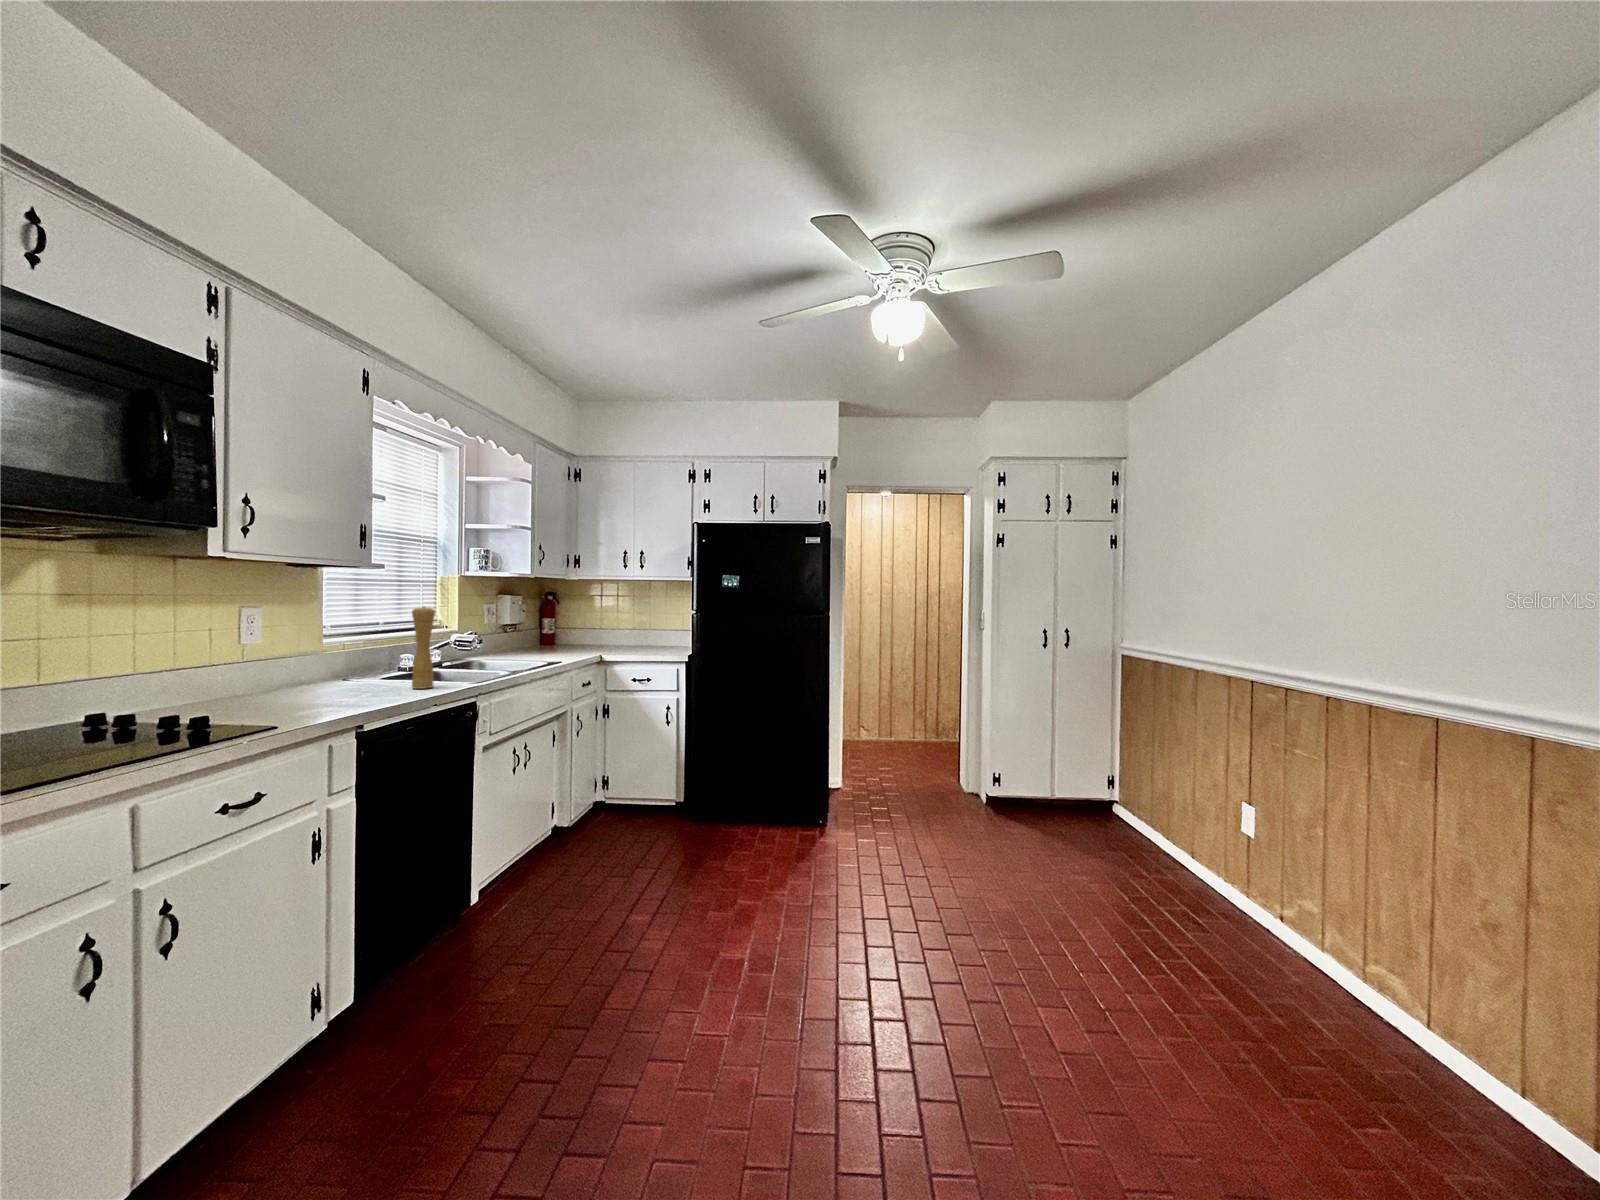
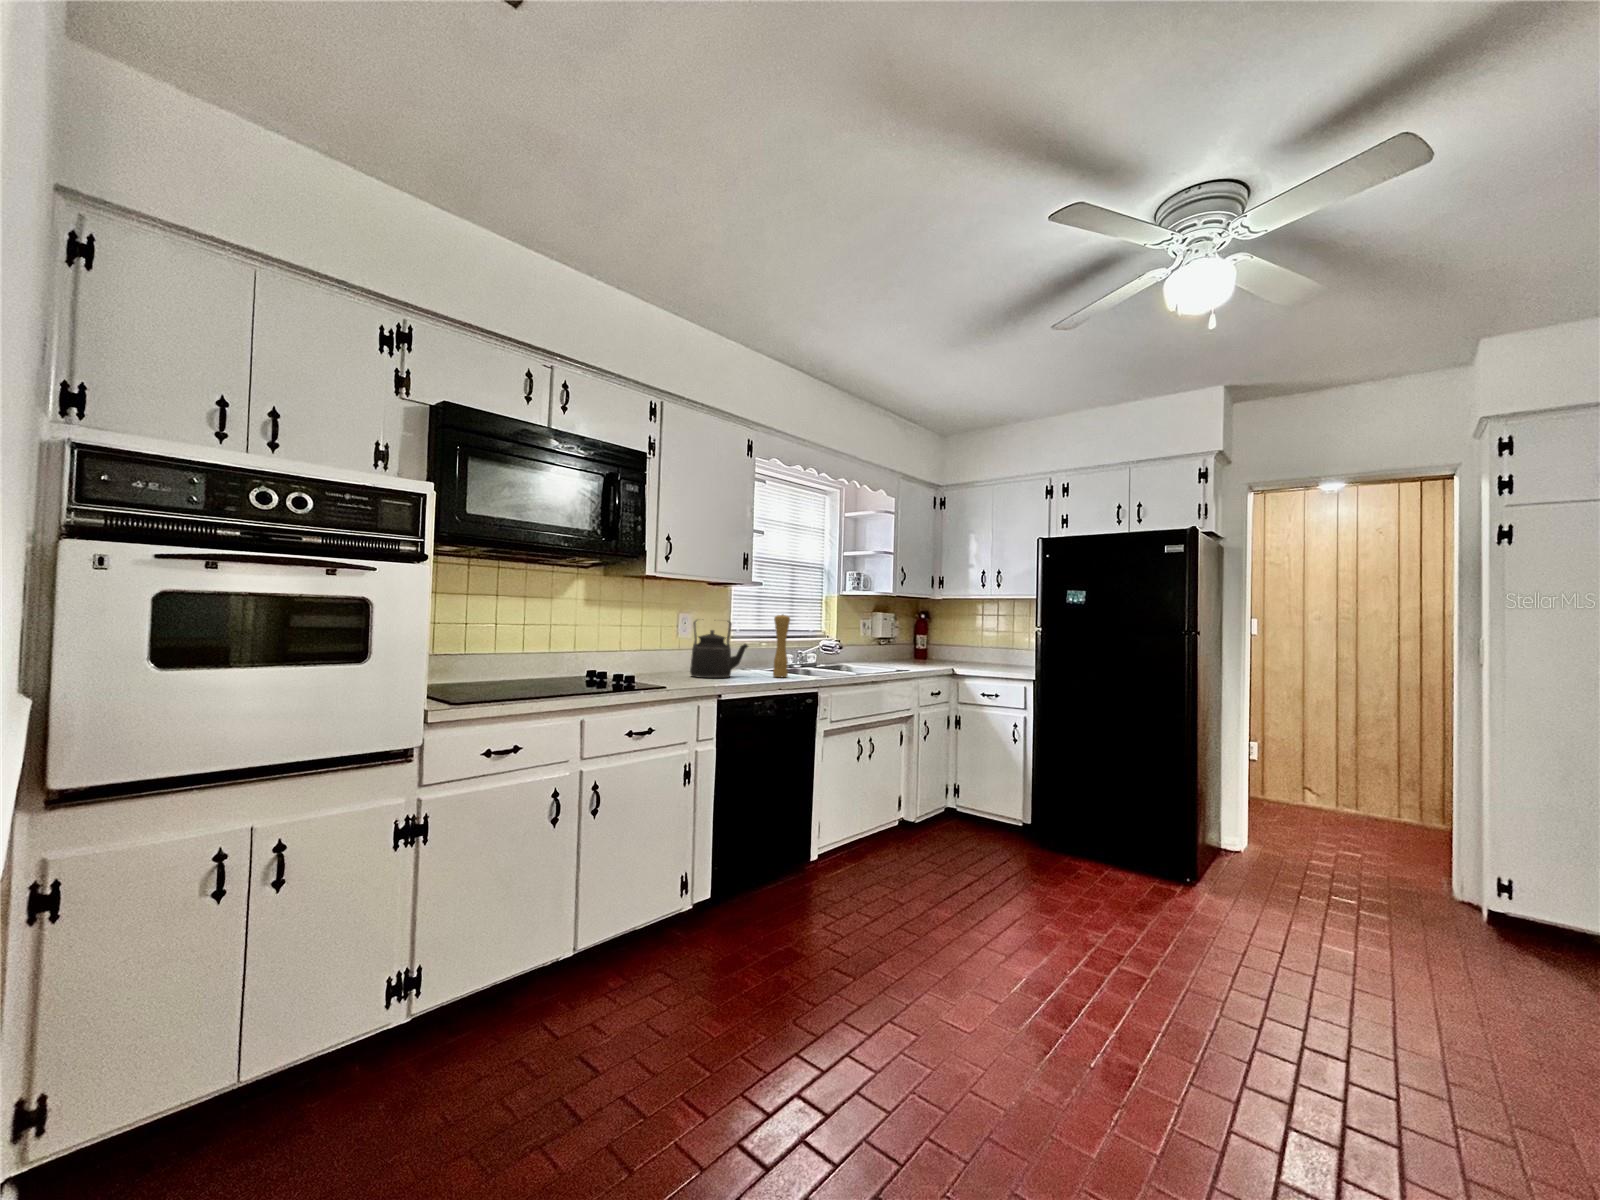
kettle: none [284,617,375,701] -> present [690,620,748,678]

